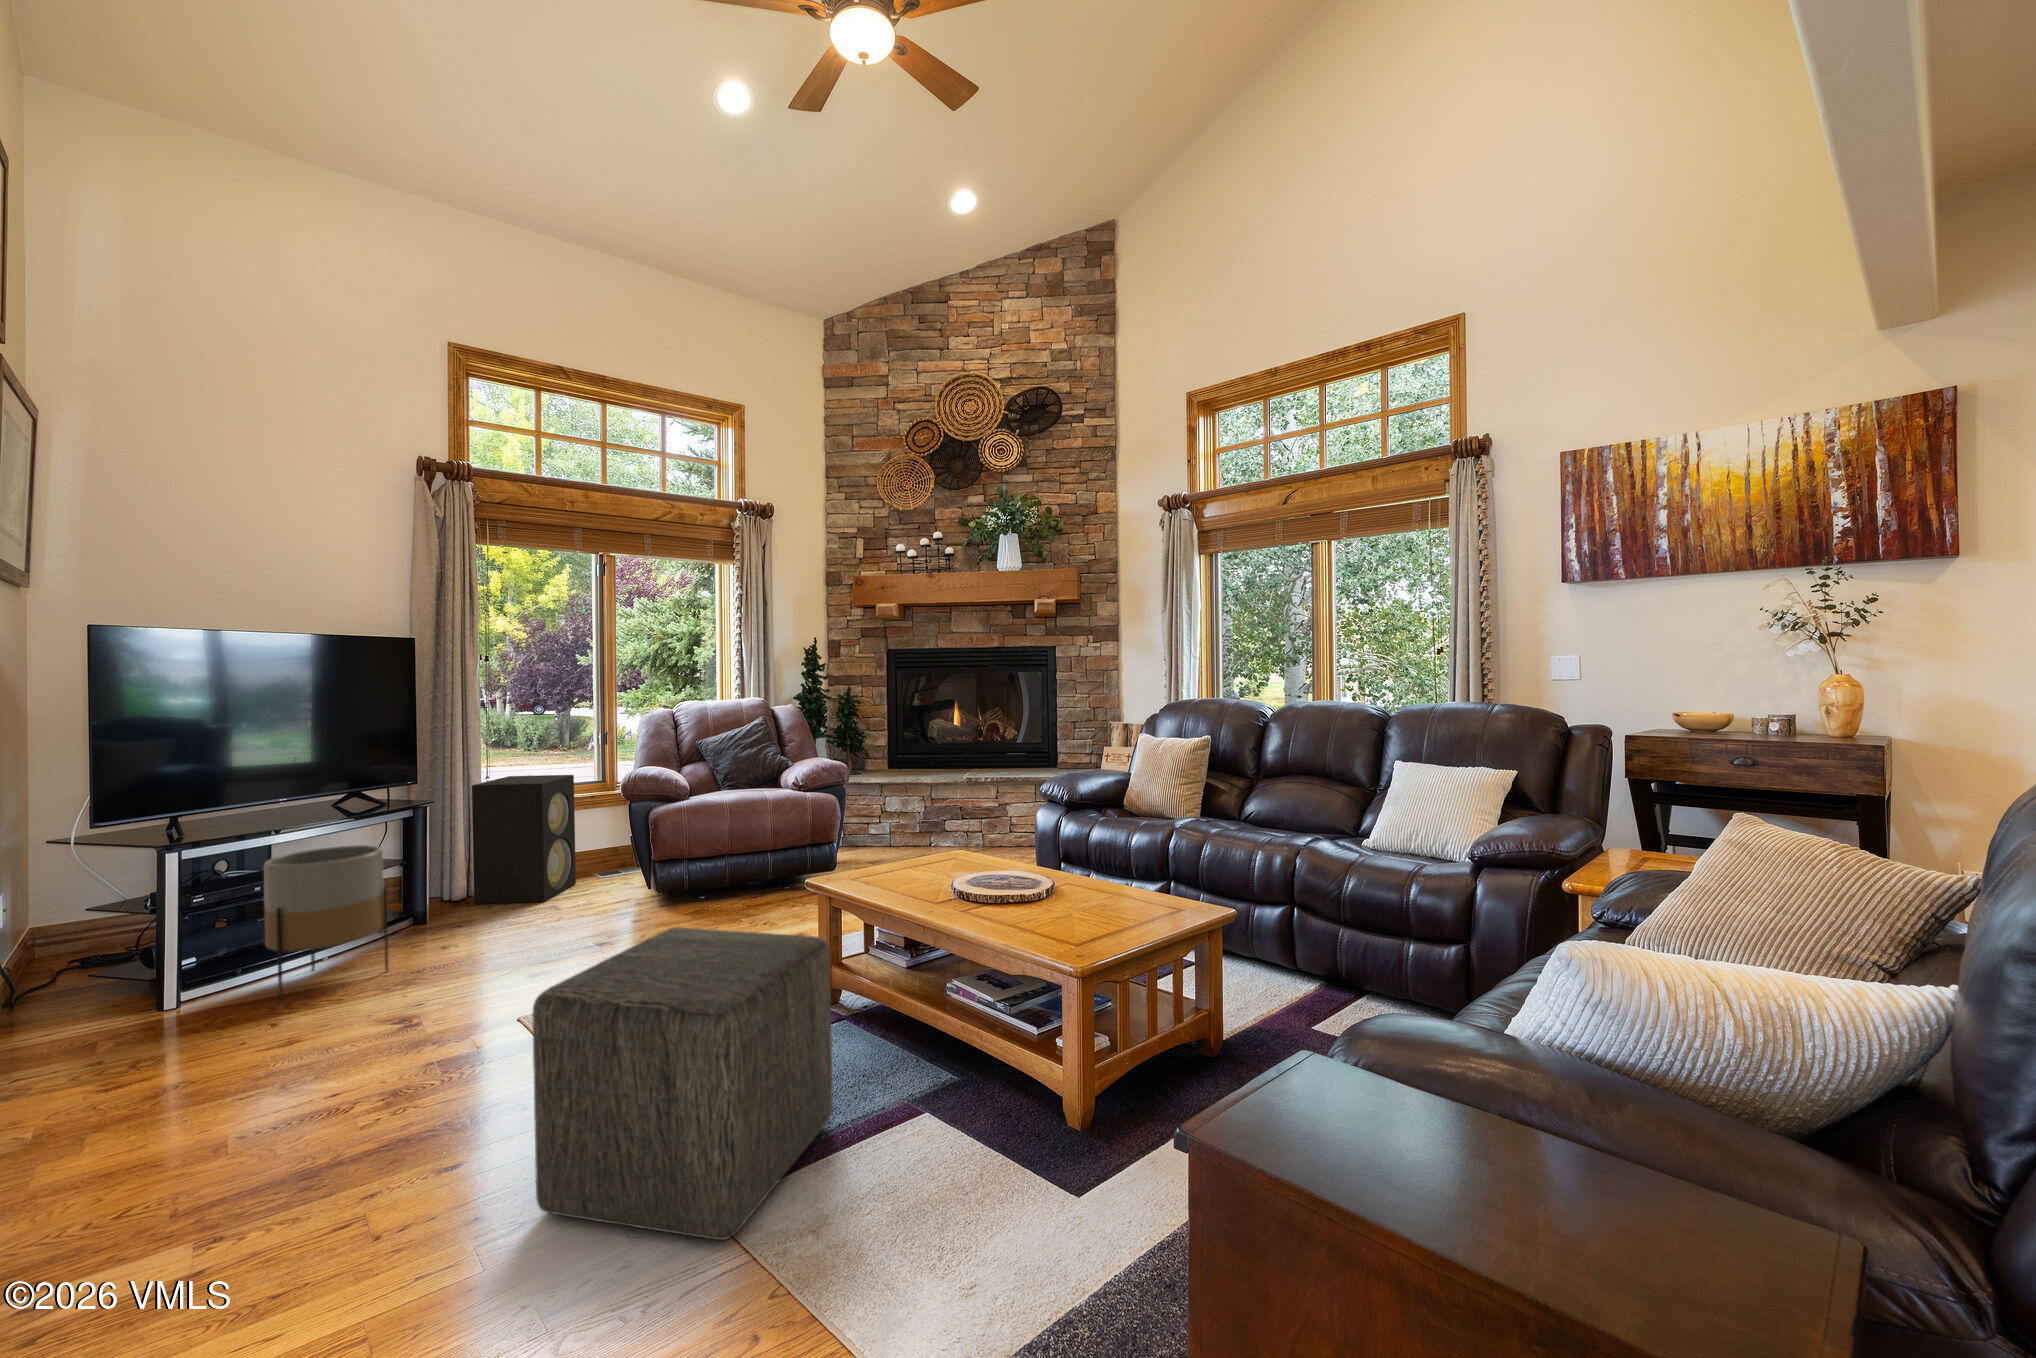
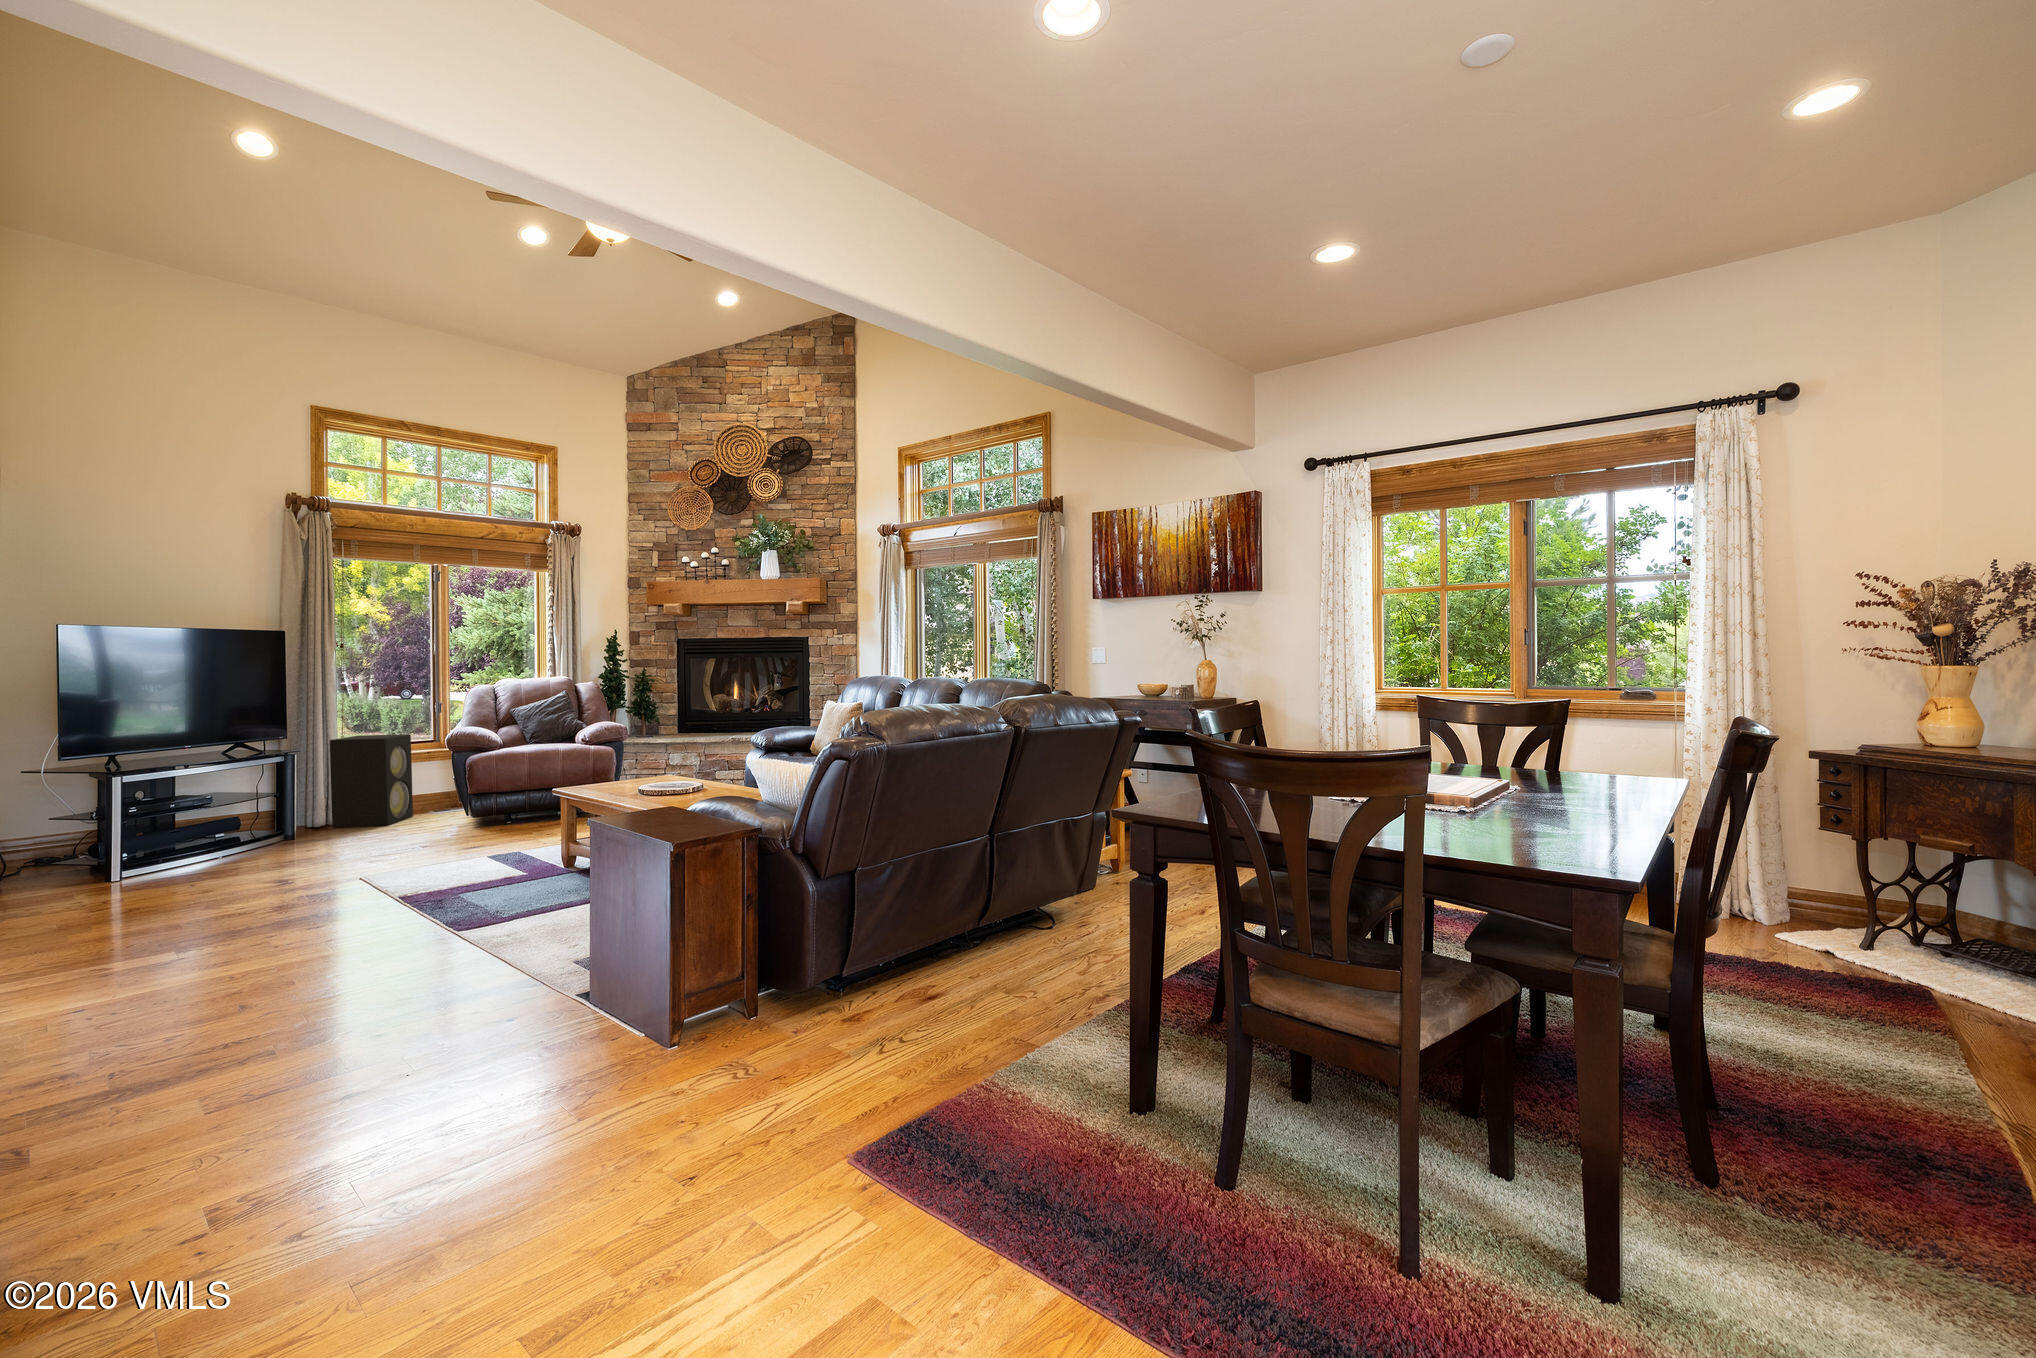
planter: present [264,845,388,999] -> none [187,774,275,870]
ottoman: present [532,927,833,1240] -> none [382,796,556,926]

